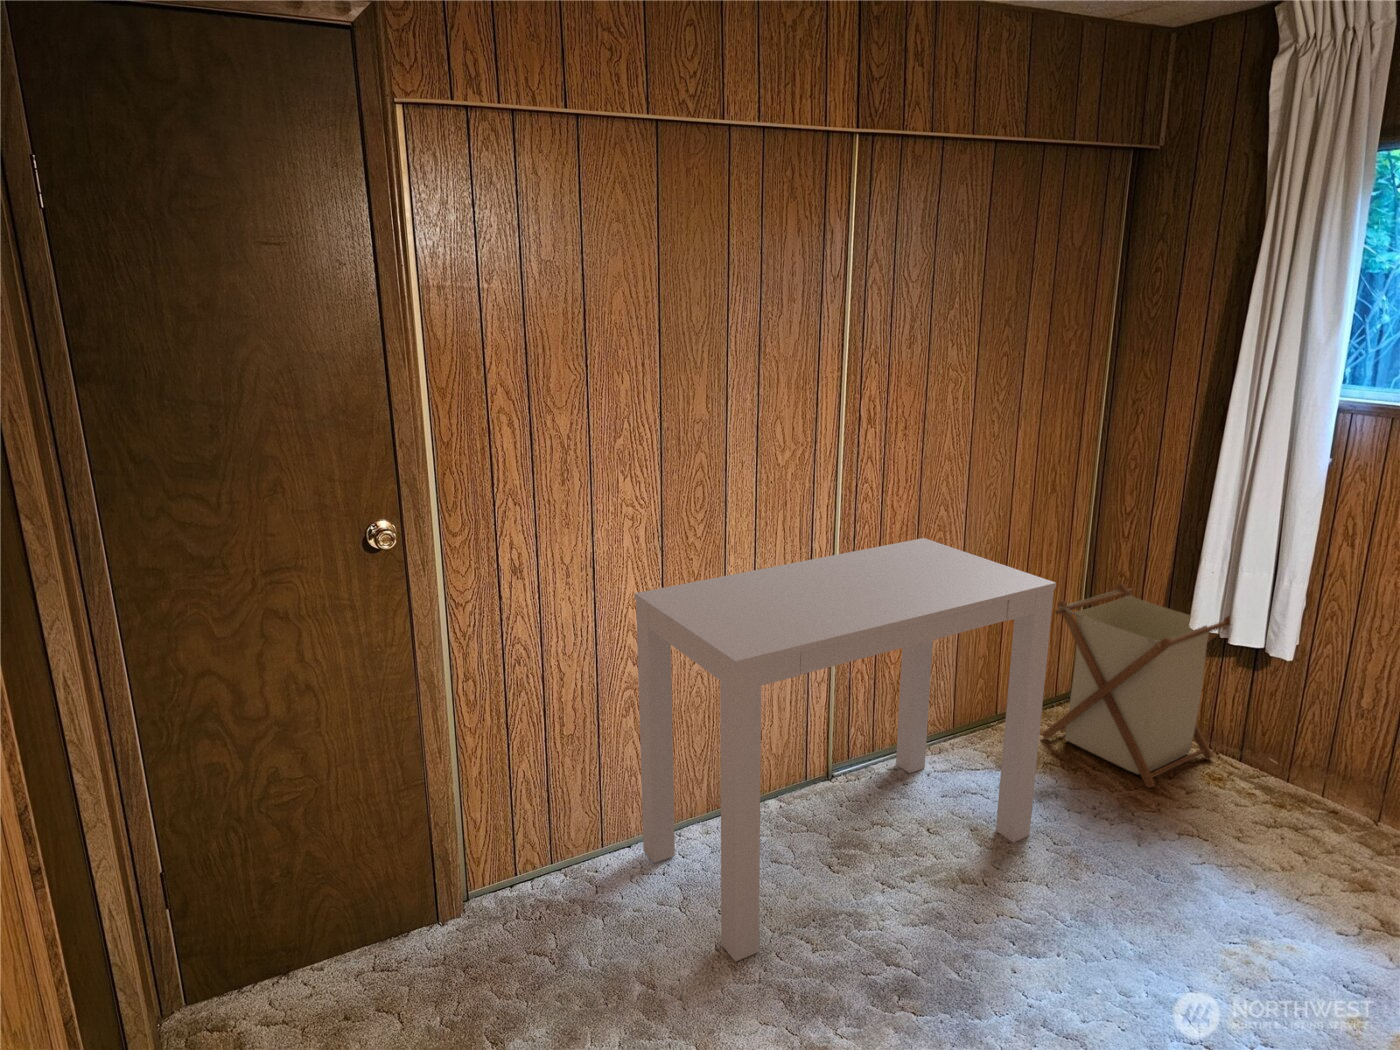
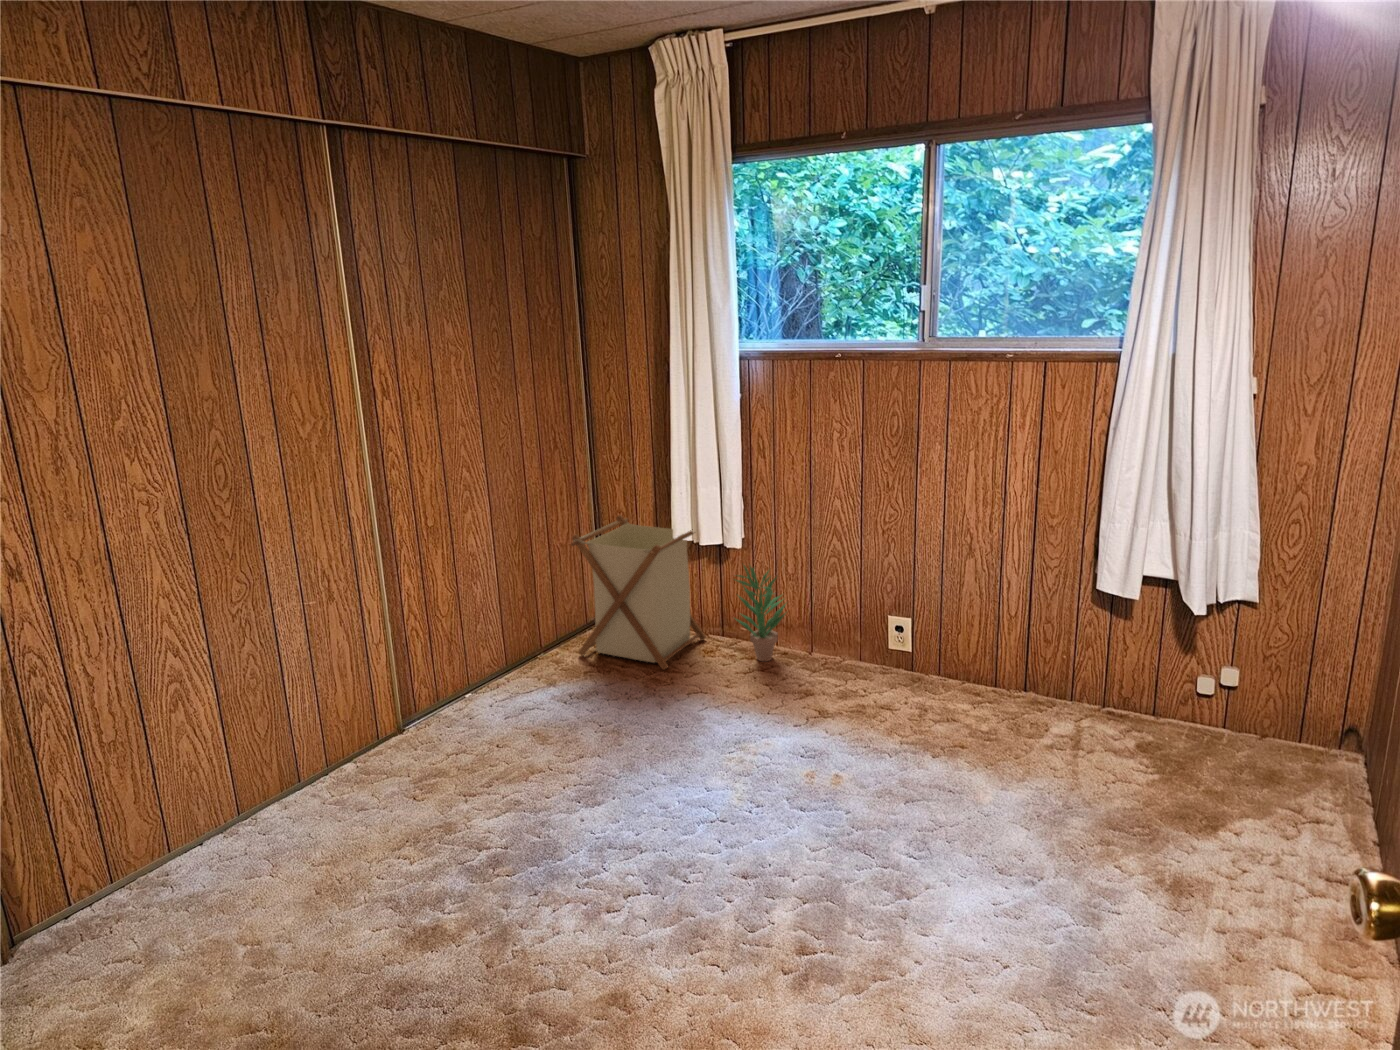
desk: present [634,538,1056,962] -> none [165,495,580,897]
potted plant: none [1258,683,1349,816] -> present [736,566,786,661]

